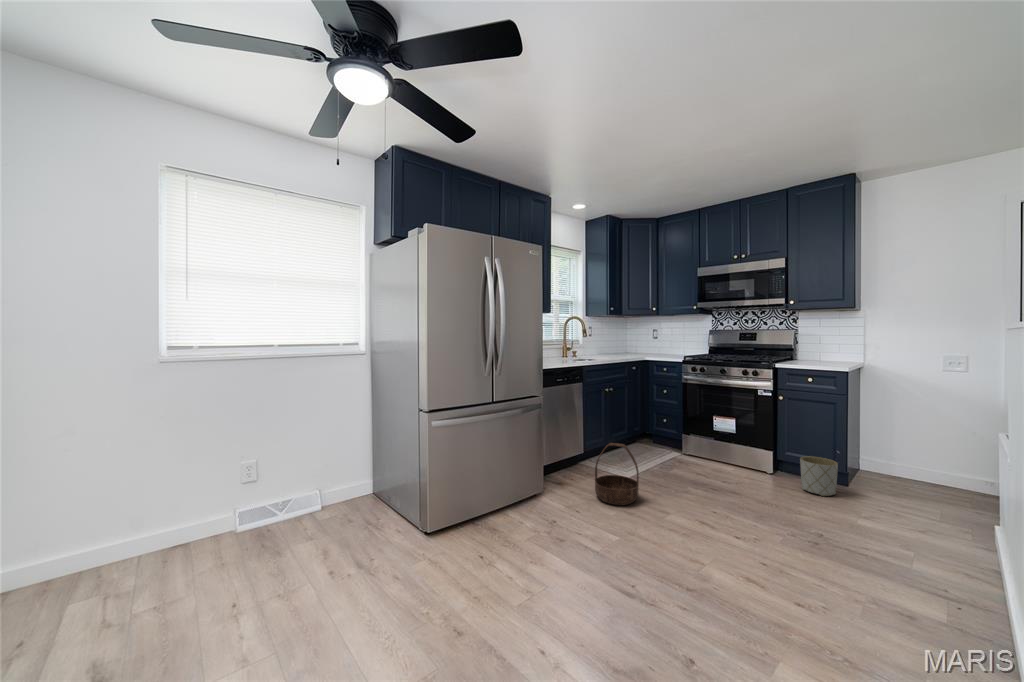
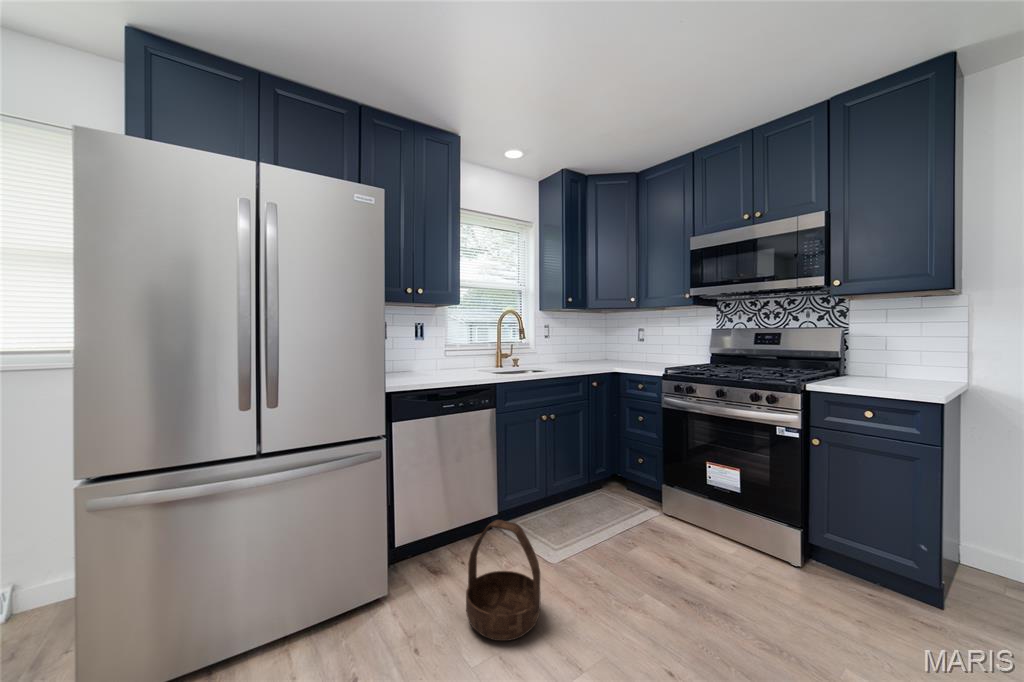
planter: present [800,456,838,496] -> none [848,553,923,640]

